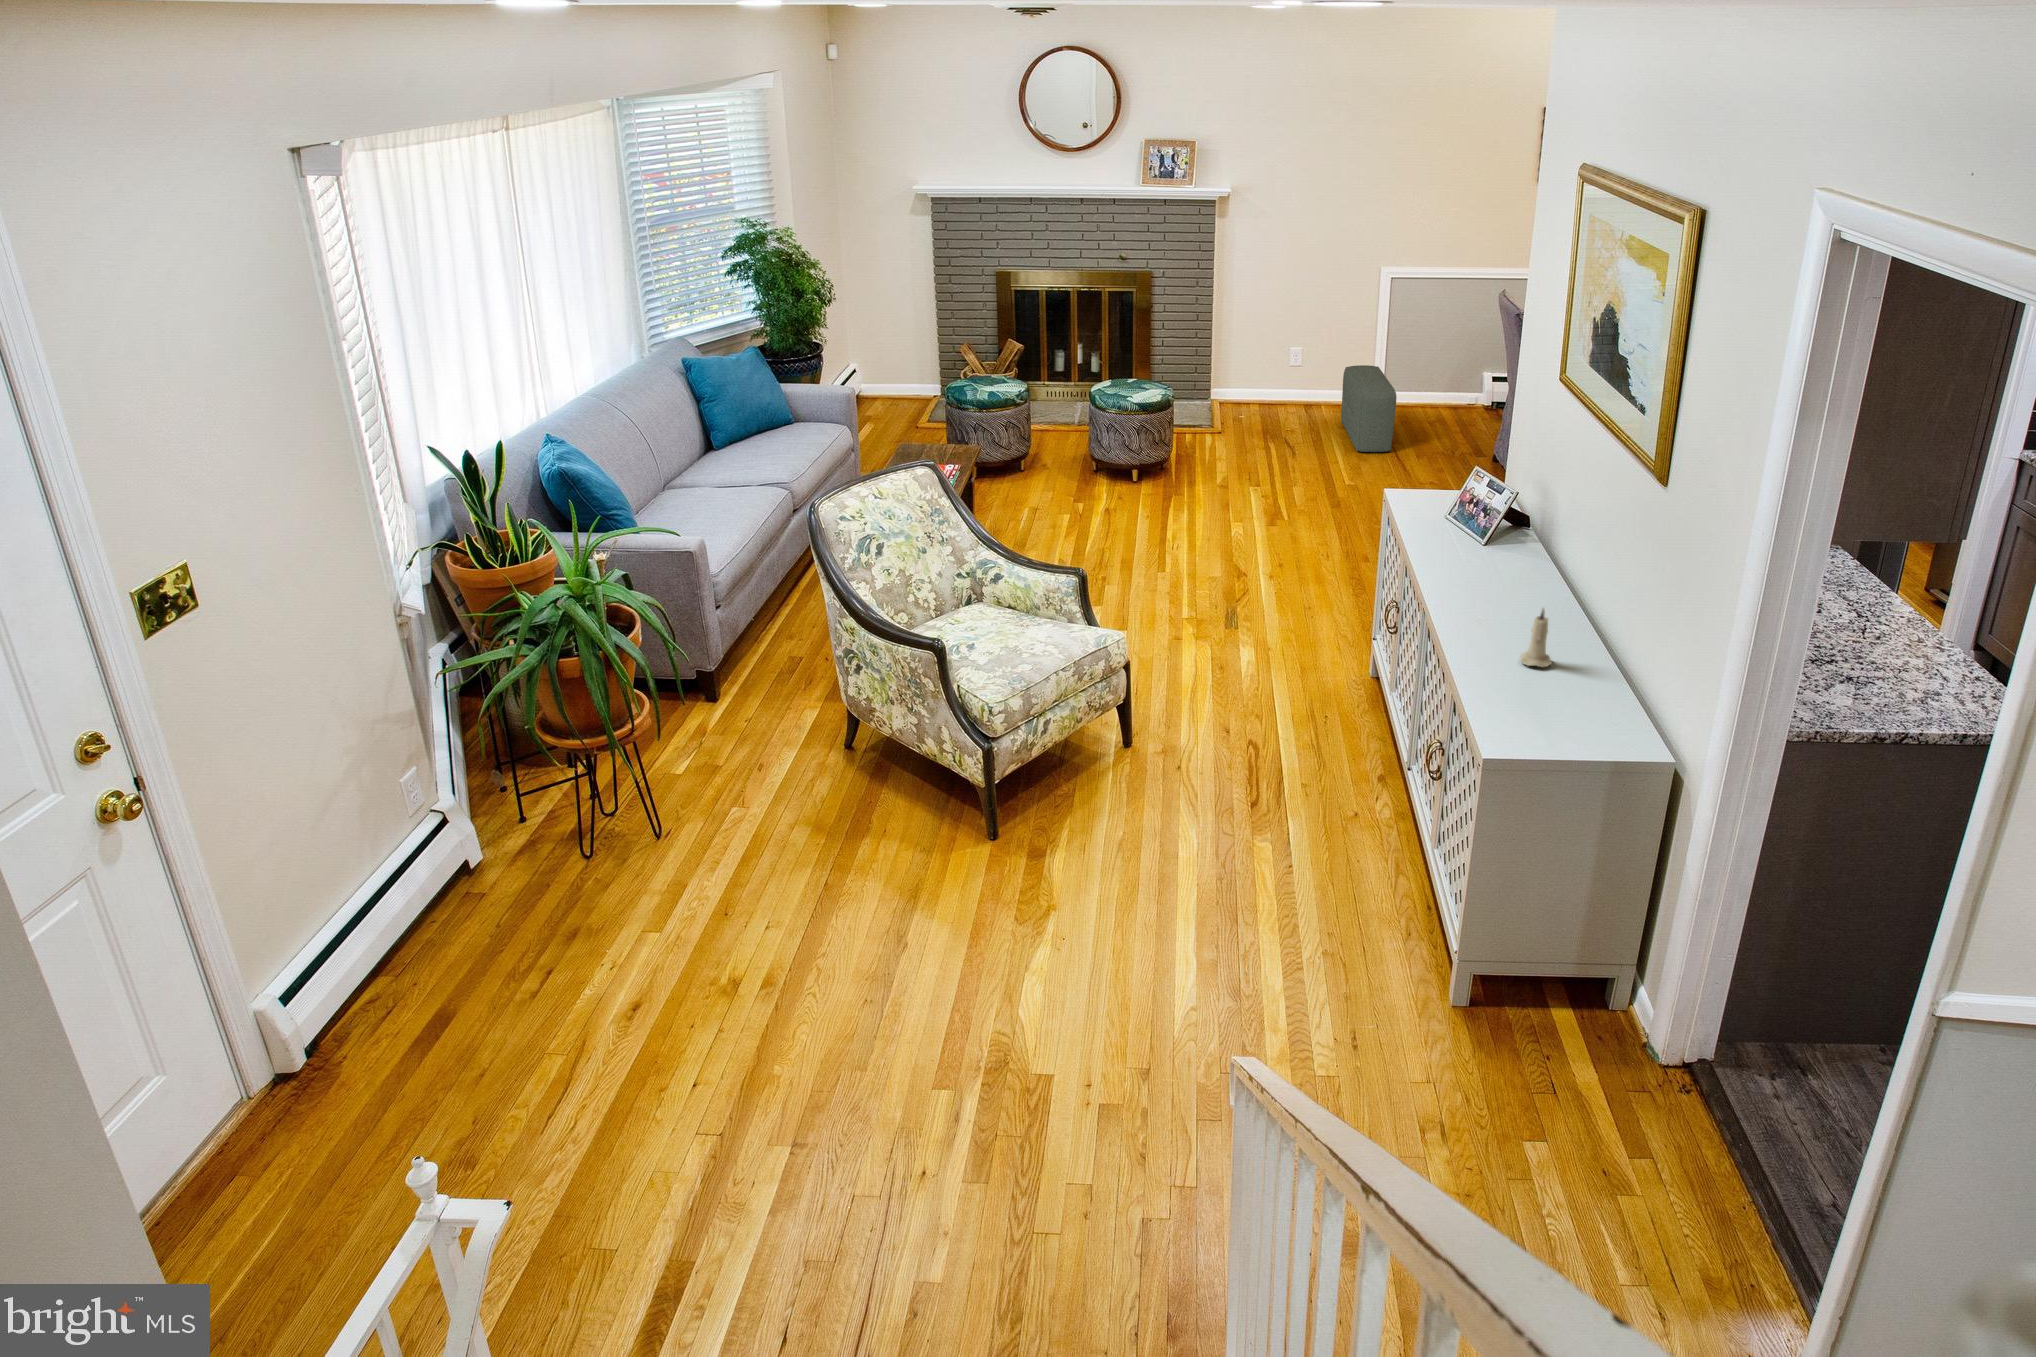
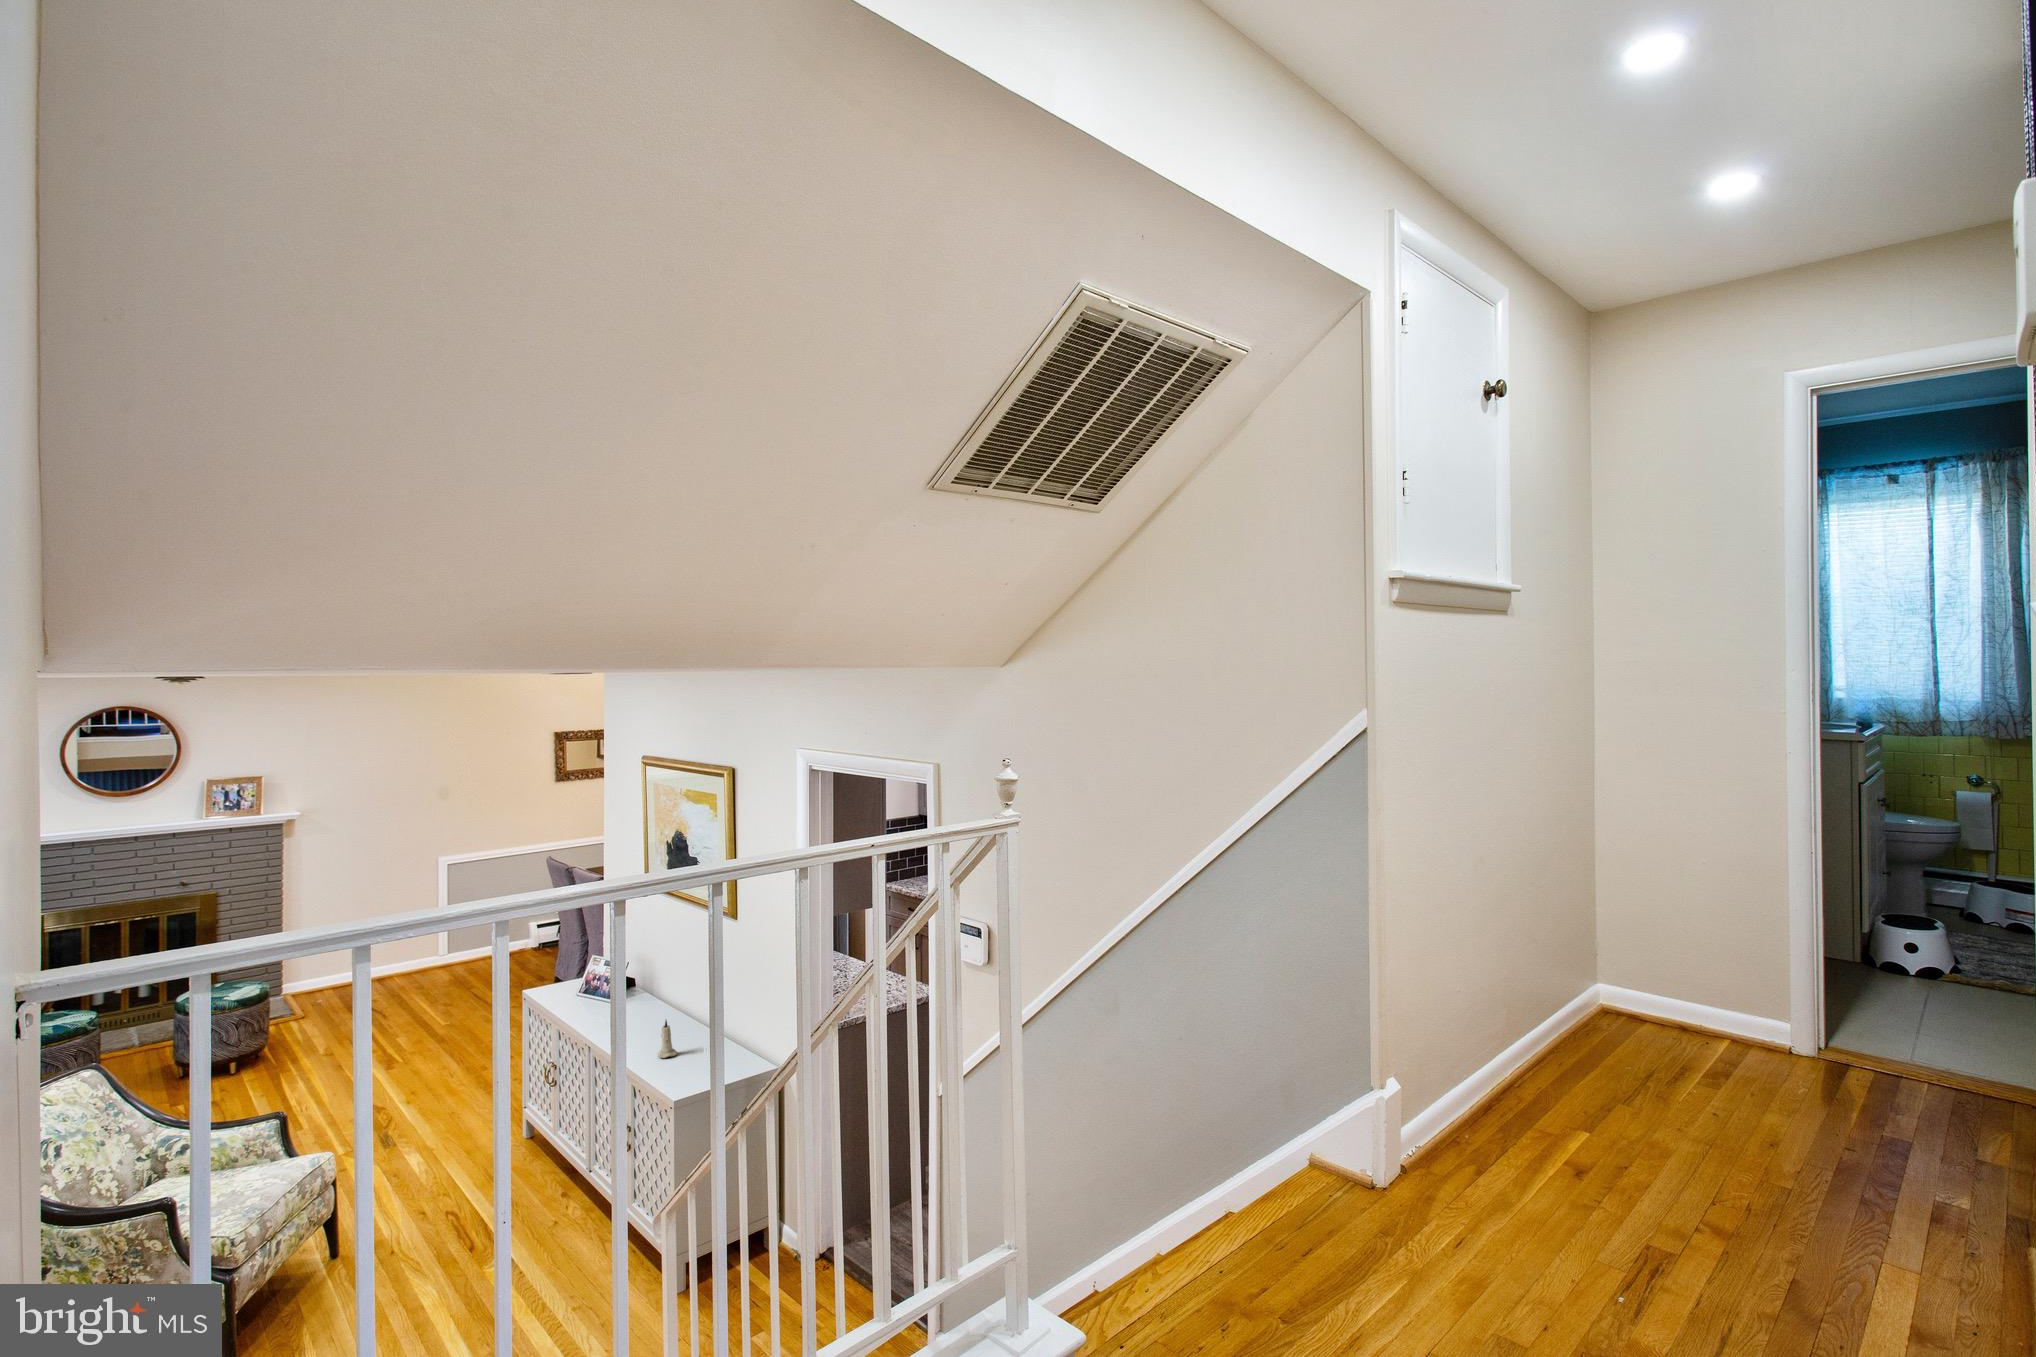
pouf: present [1341,365,1396,452] -> none [410,939,464,1002]

